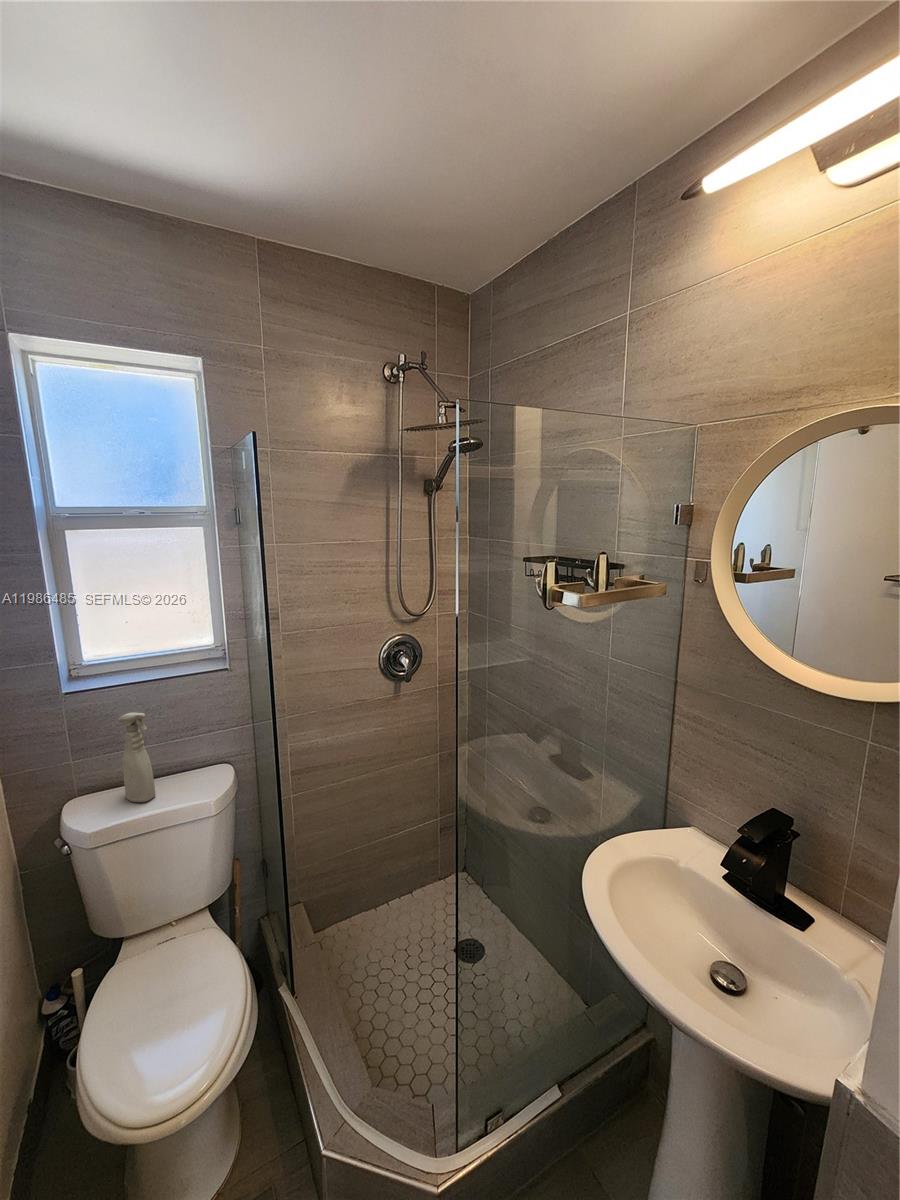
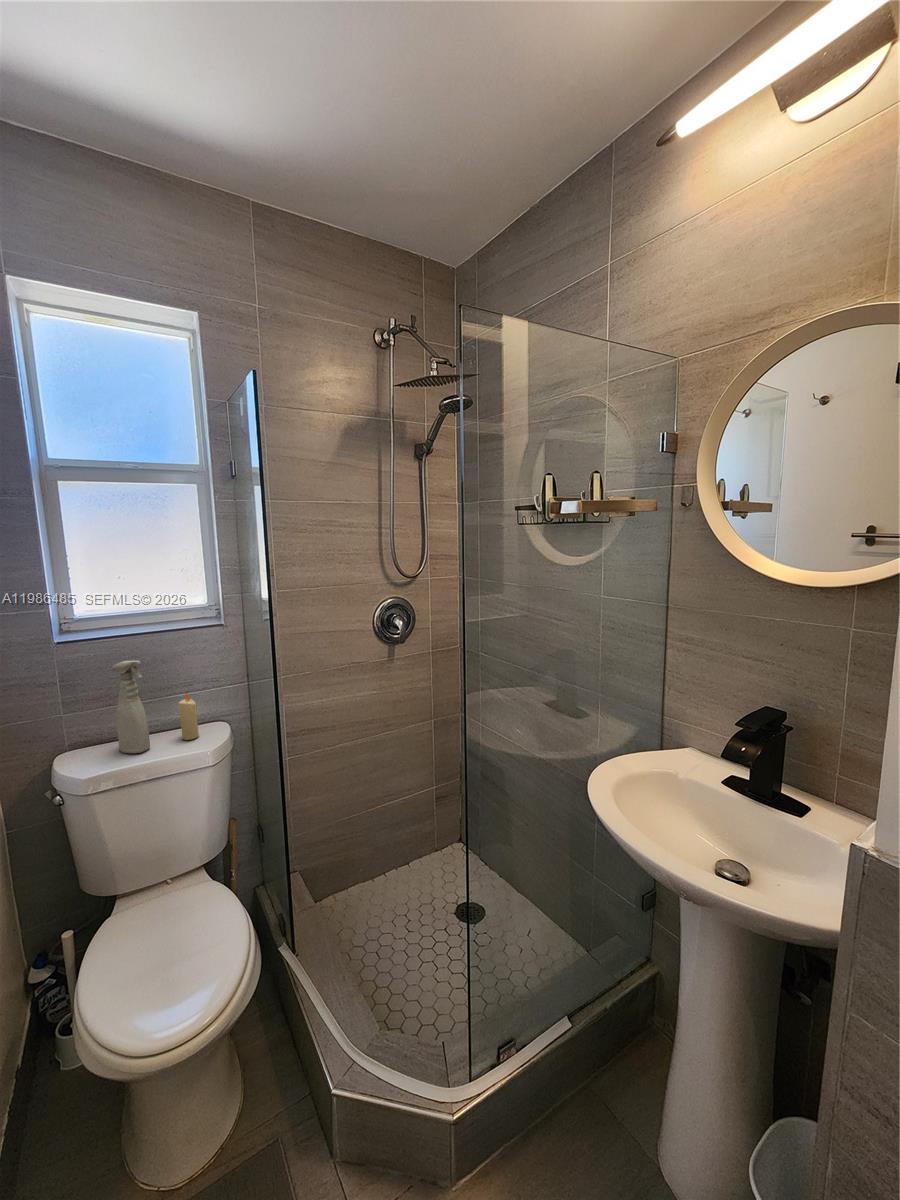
candle: none [183,741,203,787] -> present [178,694,199,740]

